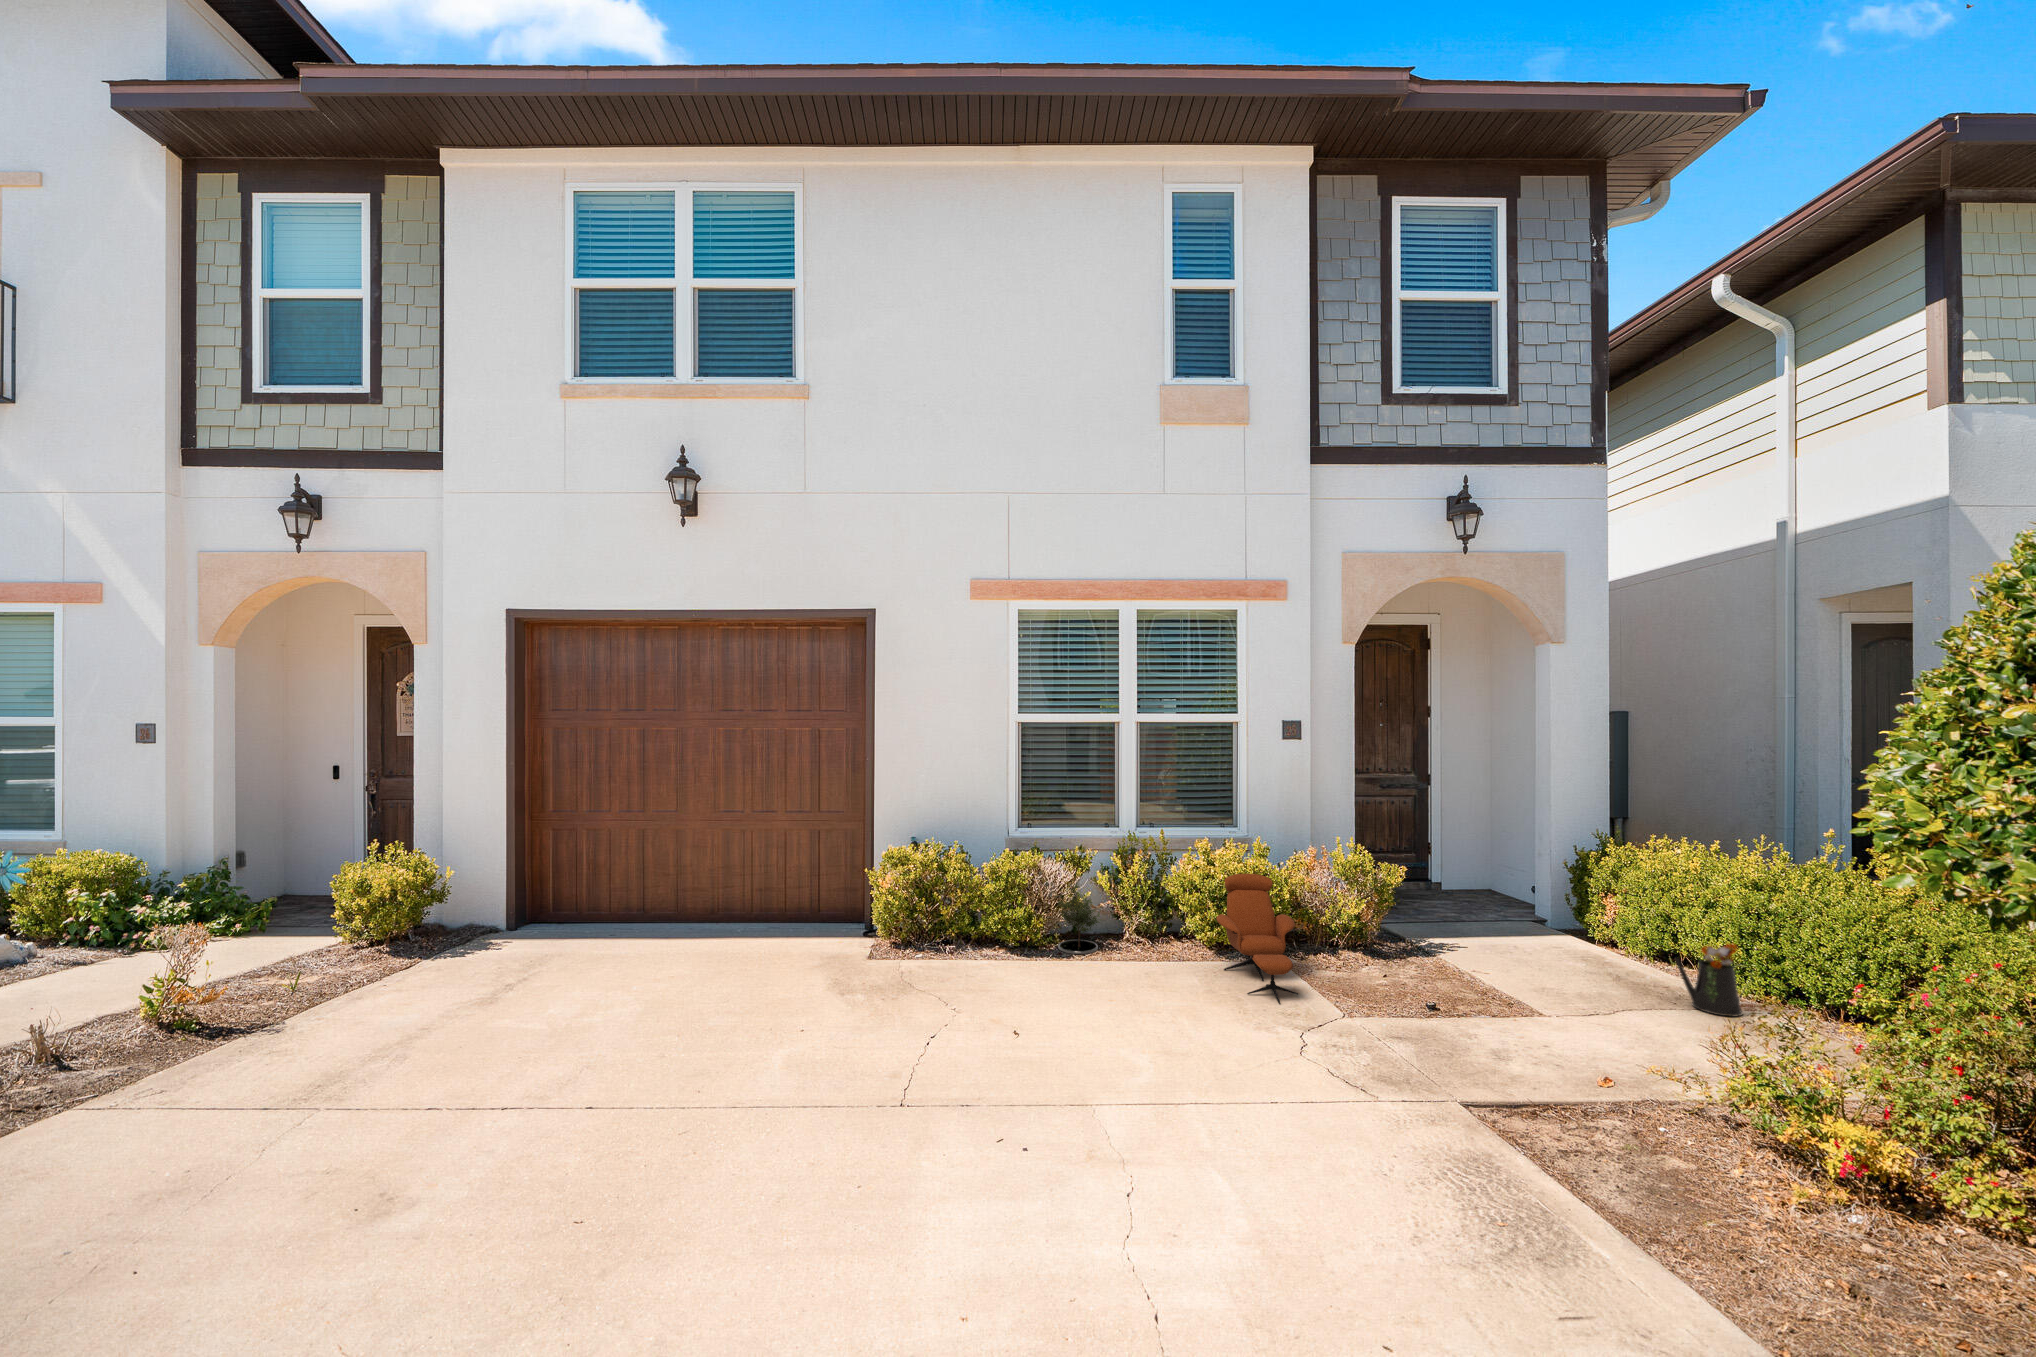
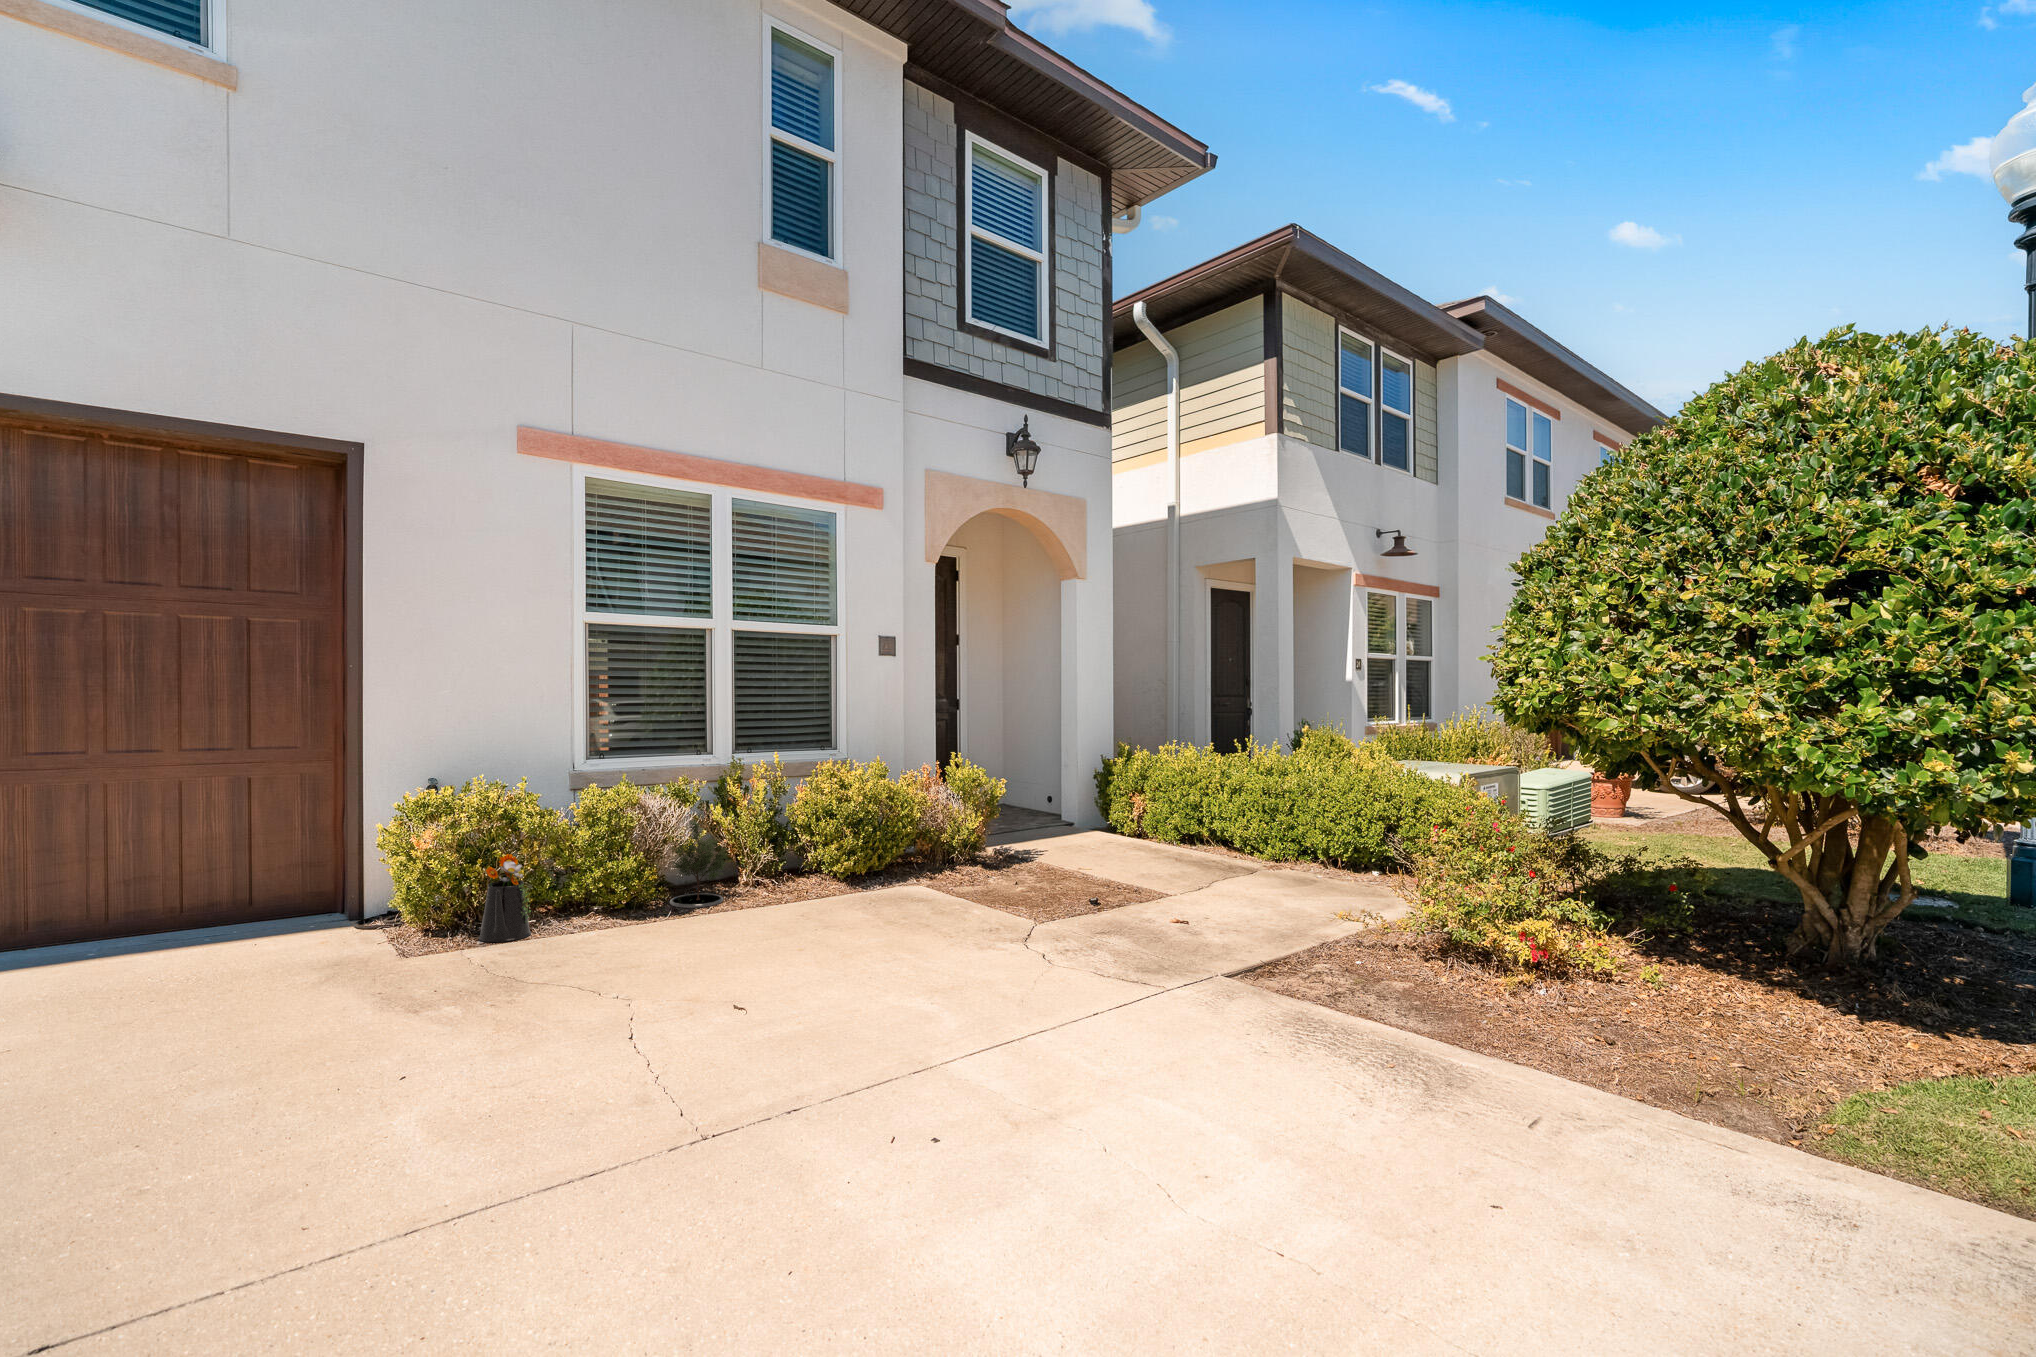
lounge chair: present [1217,874,1298,1004] -> none [870,788,974,904]
watering can: present [1676,944,1751,1017] -> present [478,854,531,942]

